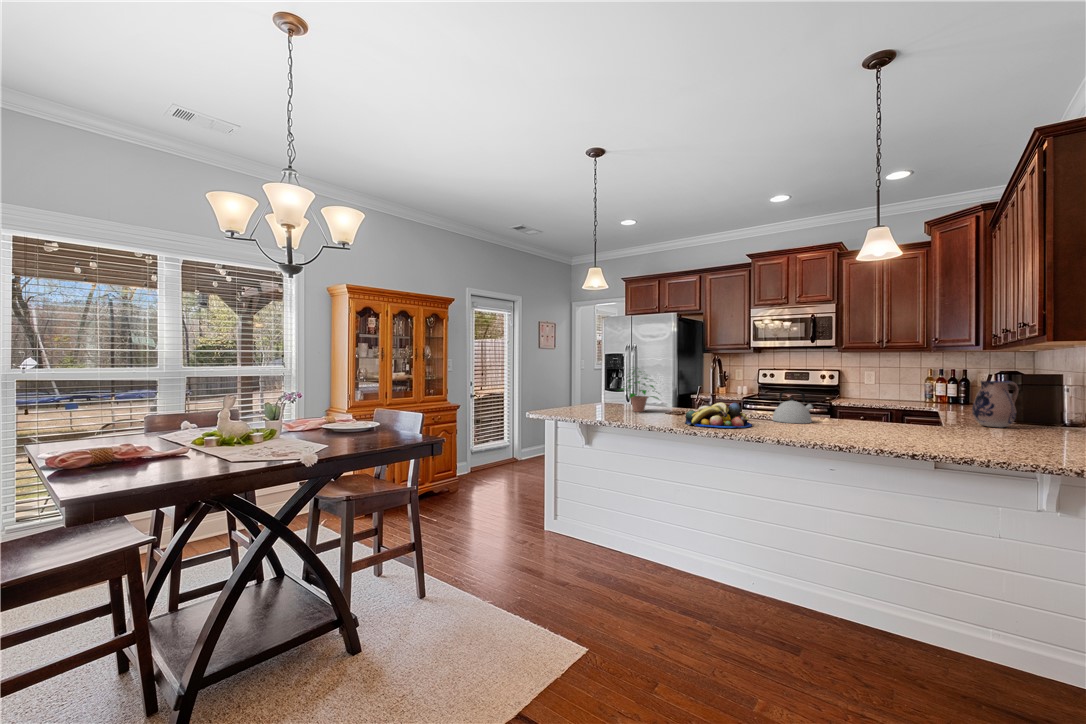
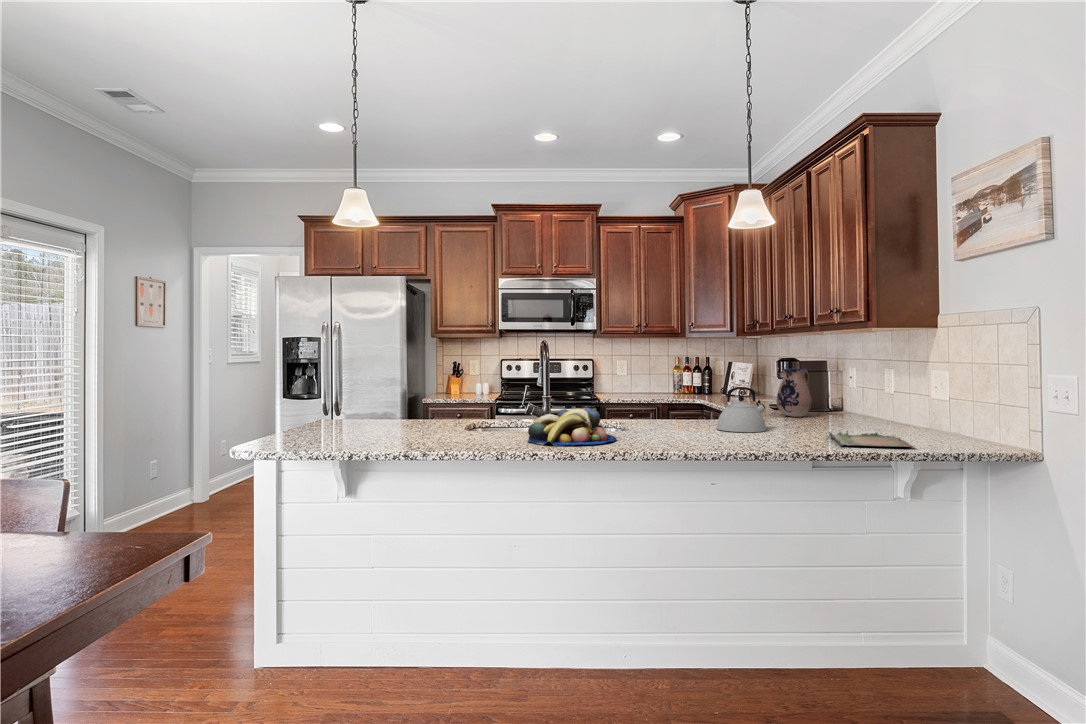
potted plant: present [621,371,659,412] -> none [376,359,455,431]
kettle: present [773,390,814,423] -> present [717,387,766,432]
tray: none [939,438,1040,457] -> present [829,429,914,447]

